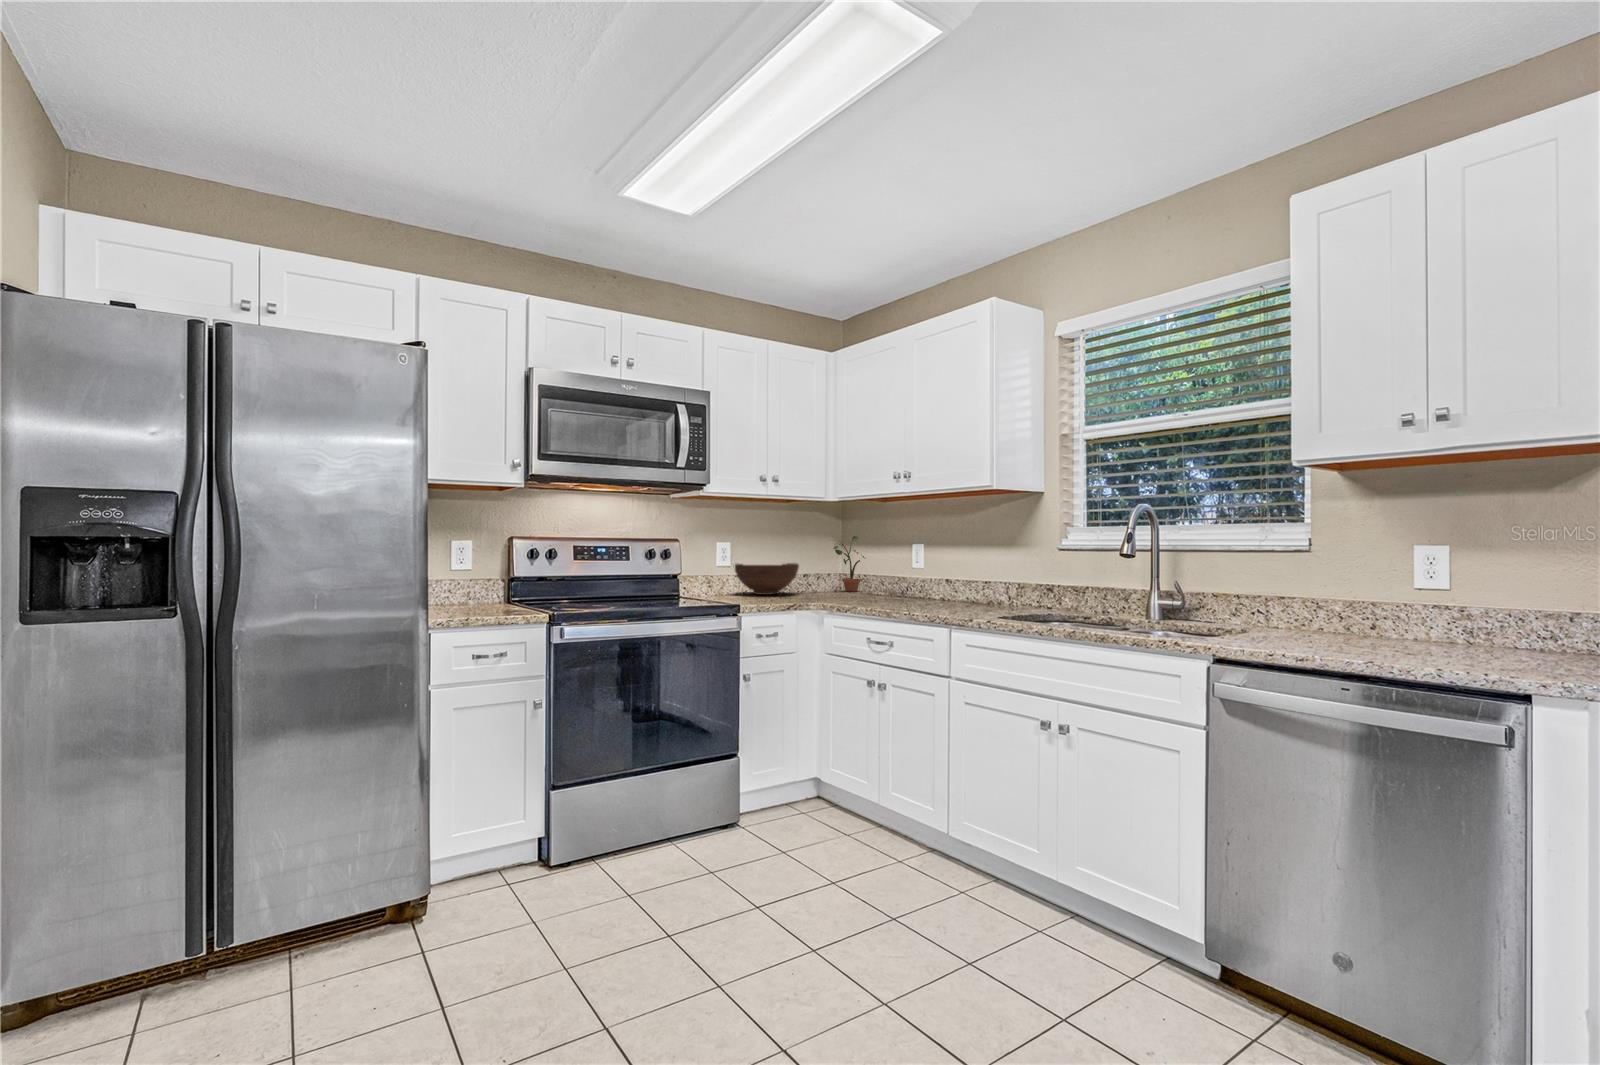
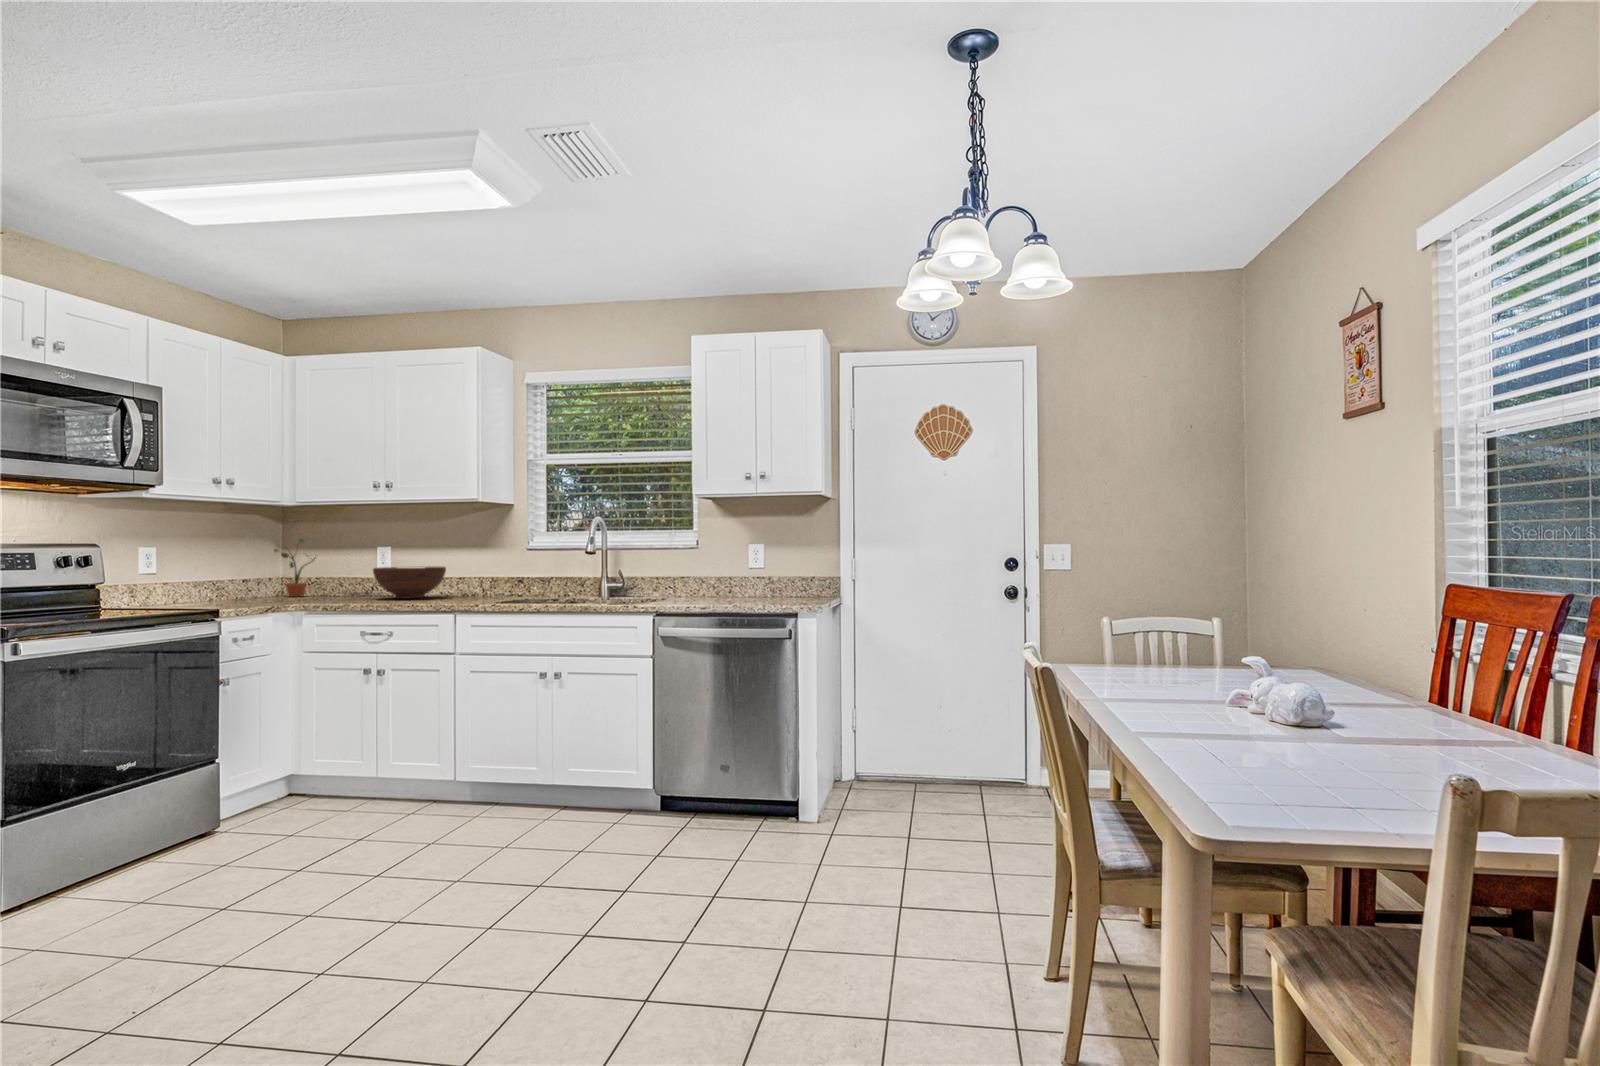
fruit bowl: present [735,563,799,595] -> present [373,566,446,599]

